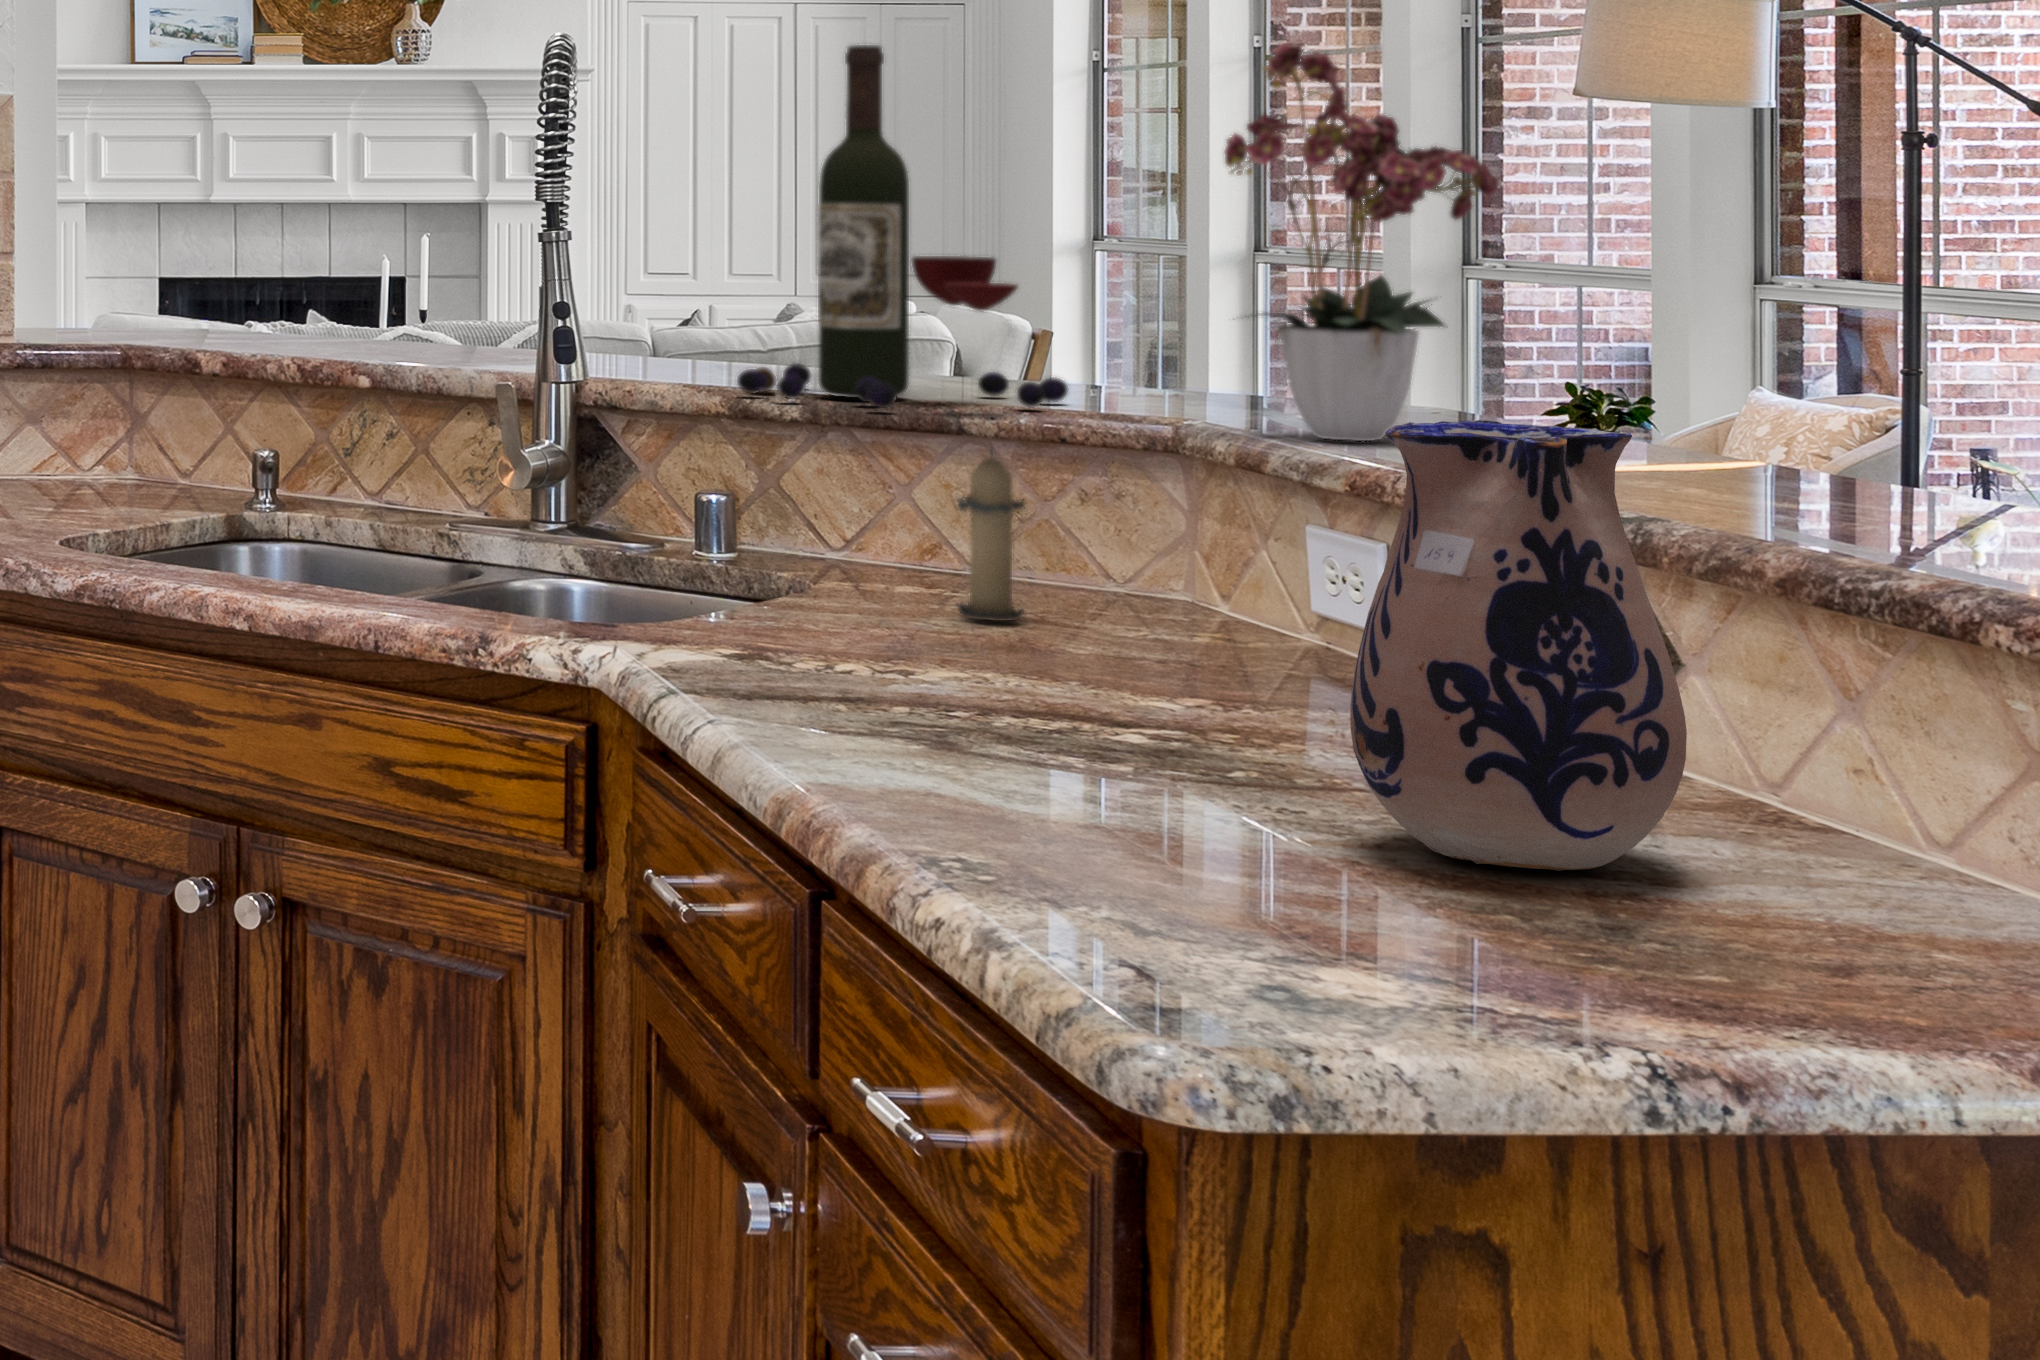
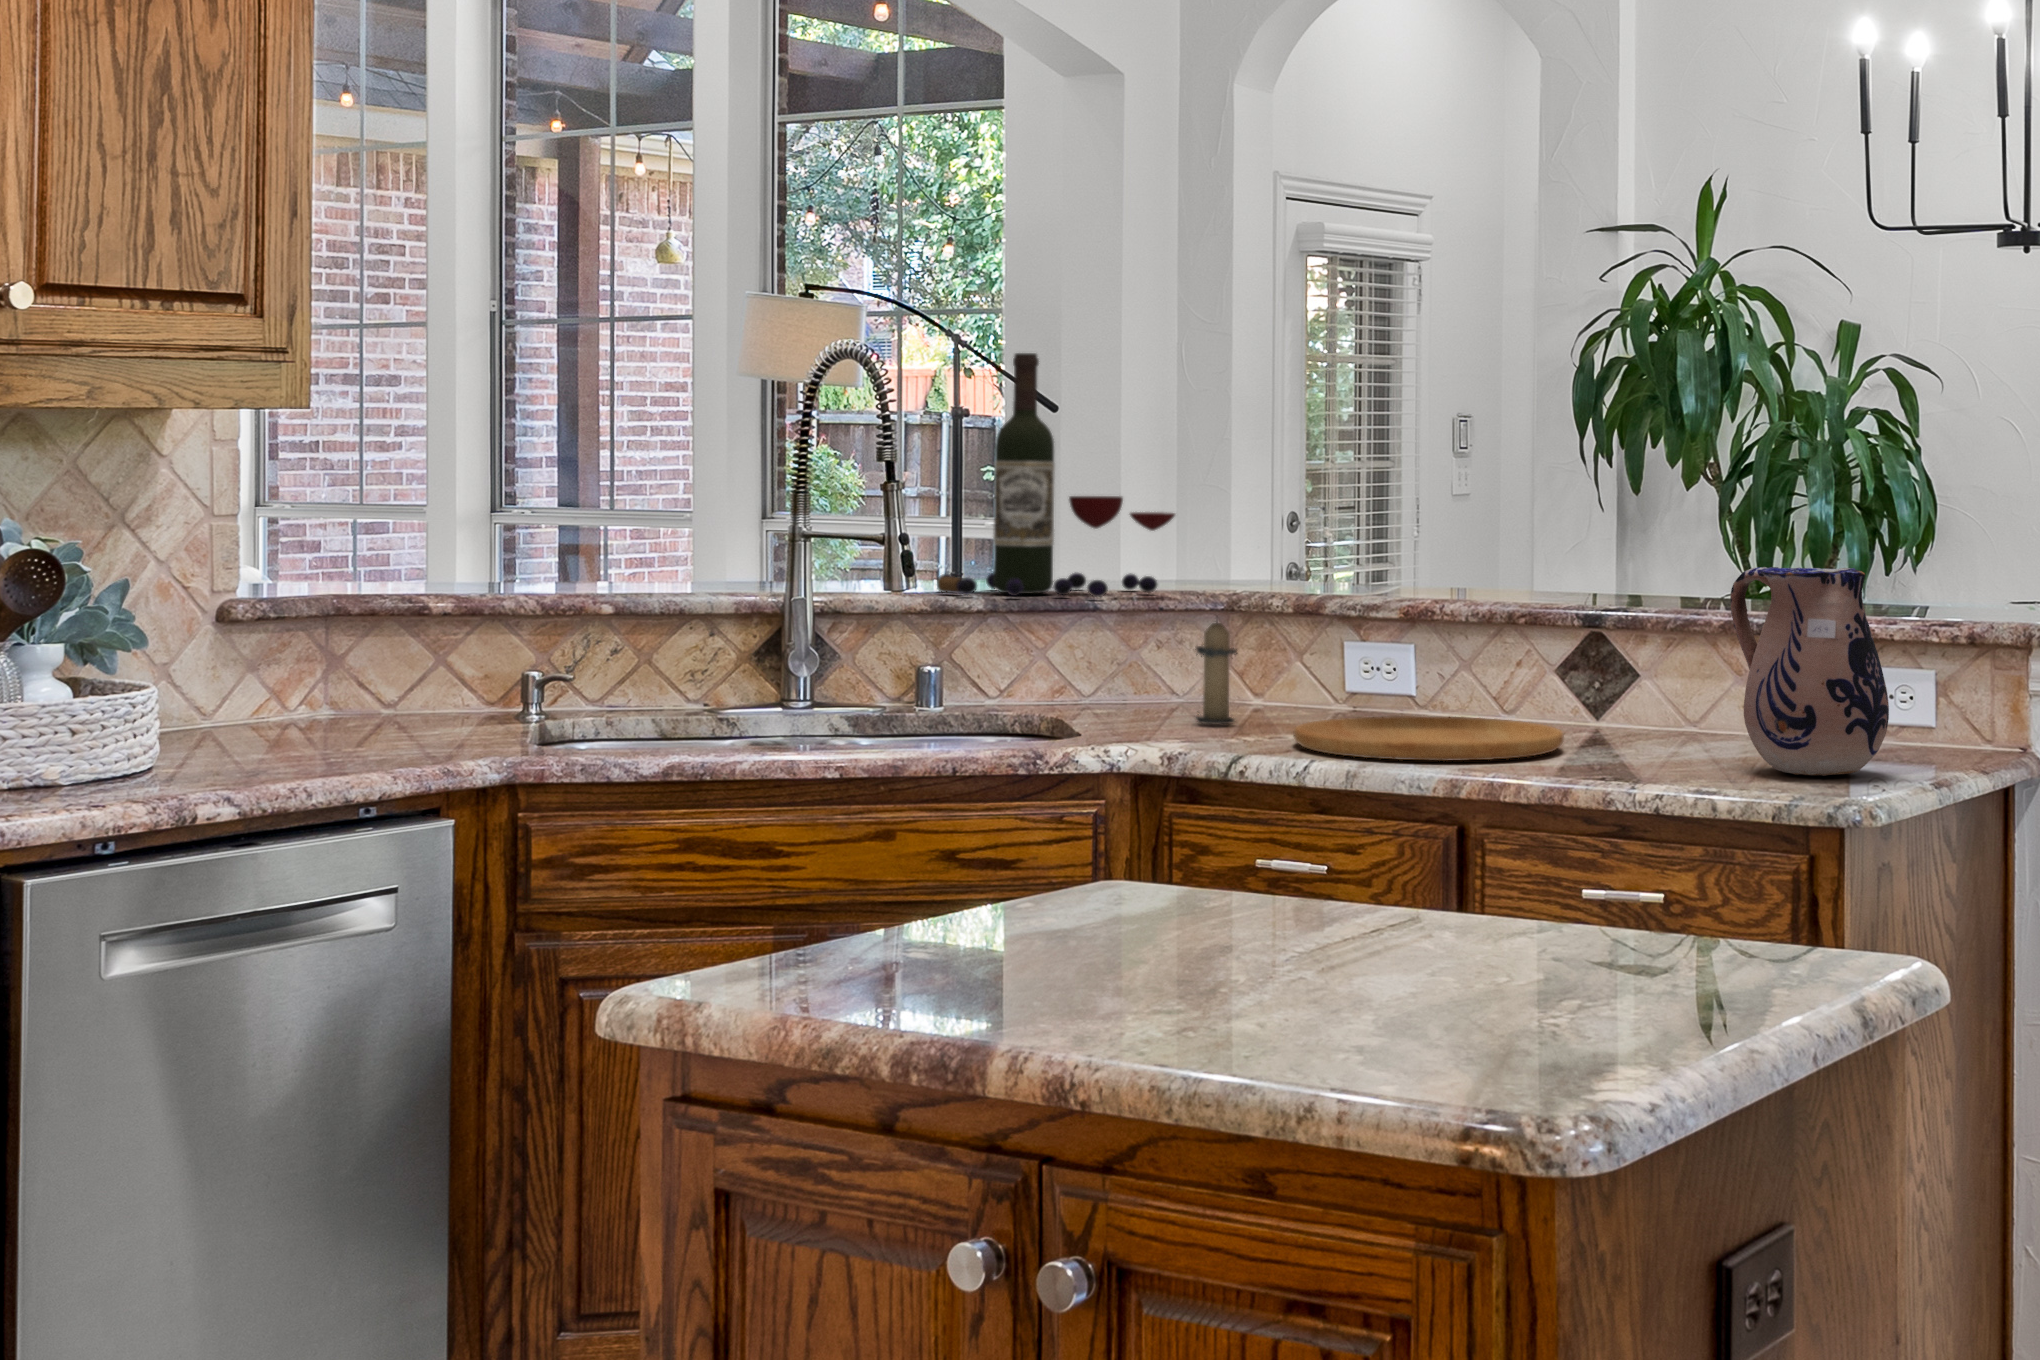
flower arrangement: present [1224,43,1499,441] -> none [1312,353,1465,598]
cutting board: none [844,631,1339,736] -> present [1294,716,1564,761]

